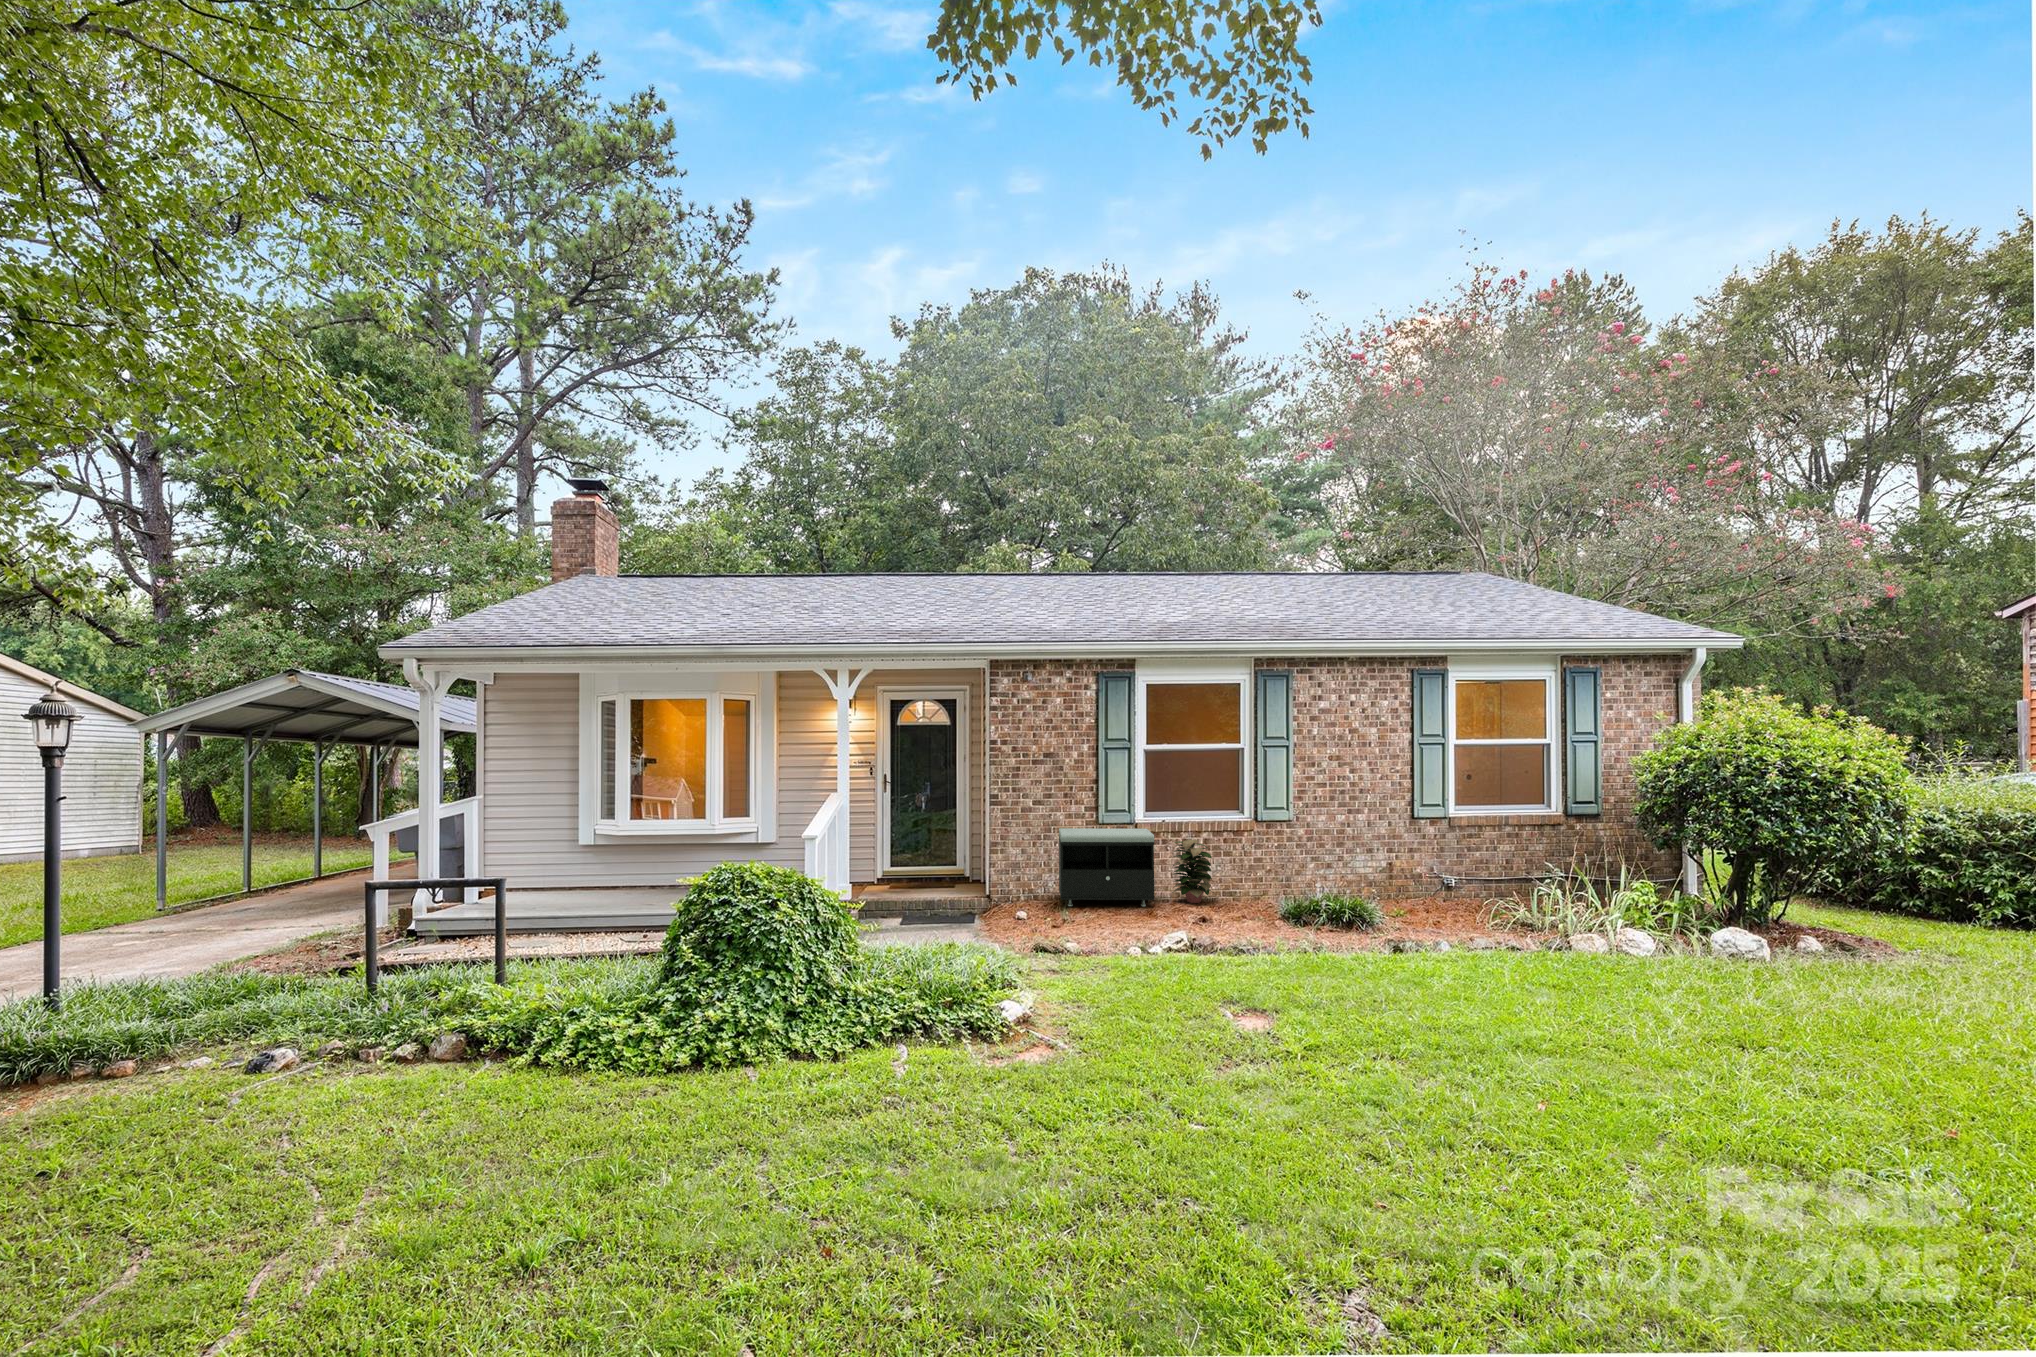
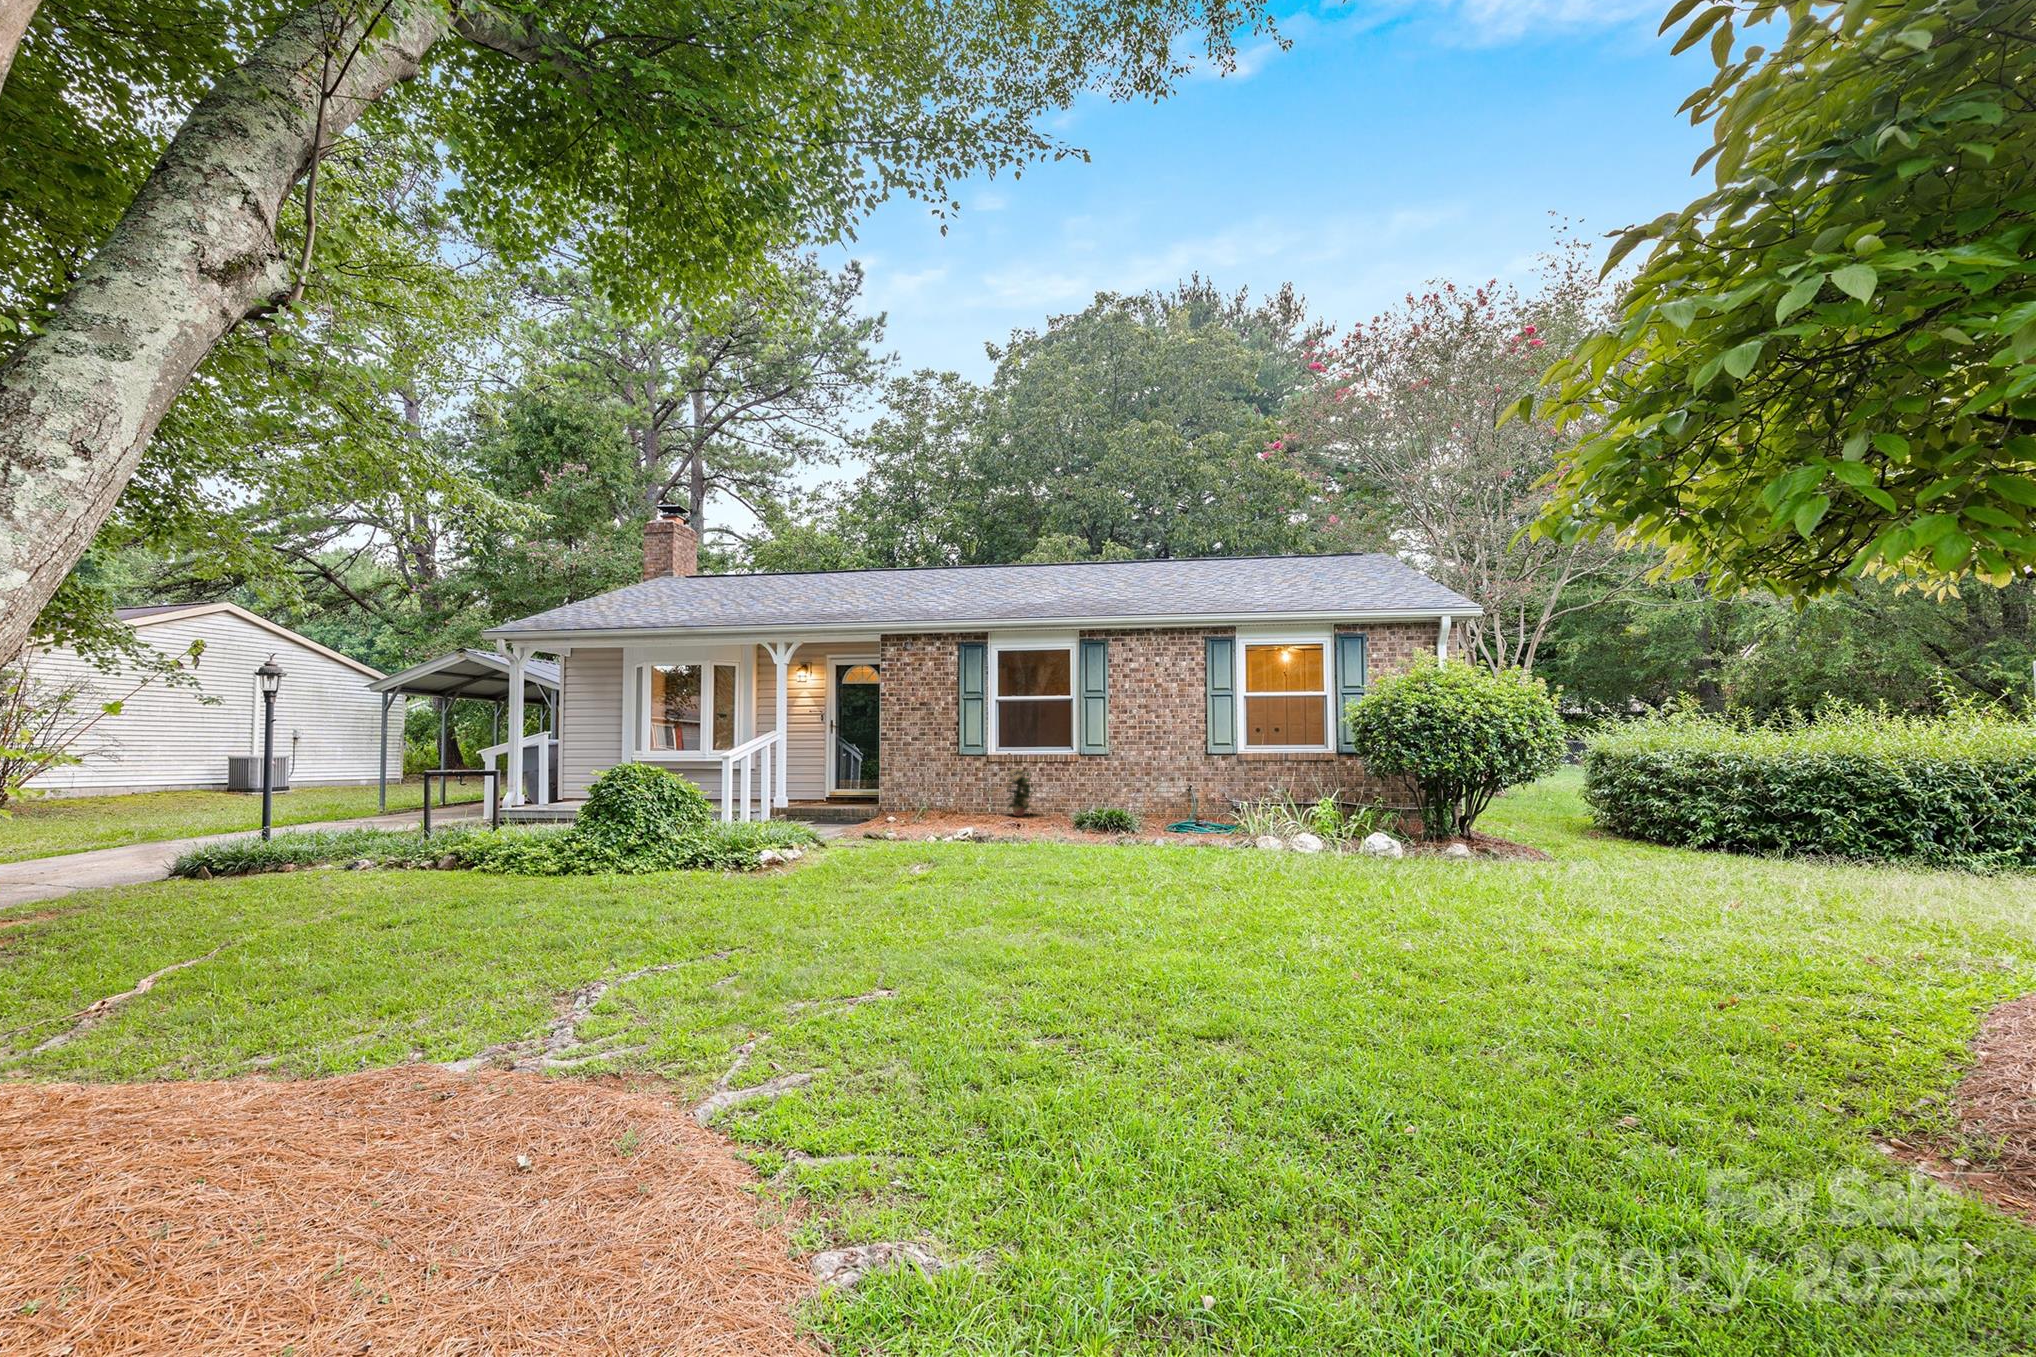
storage bench: present [1059,828,1155,907] -> none [914,760,991,817]

